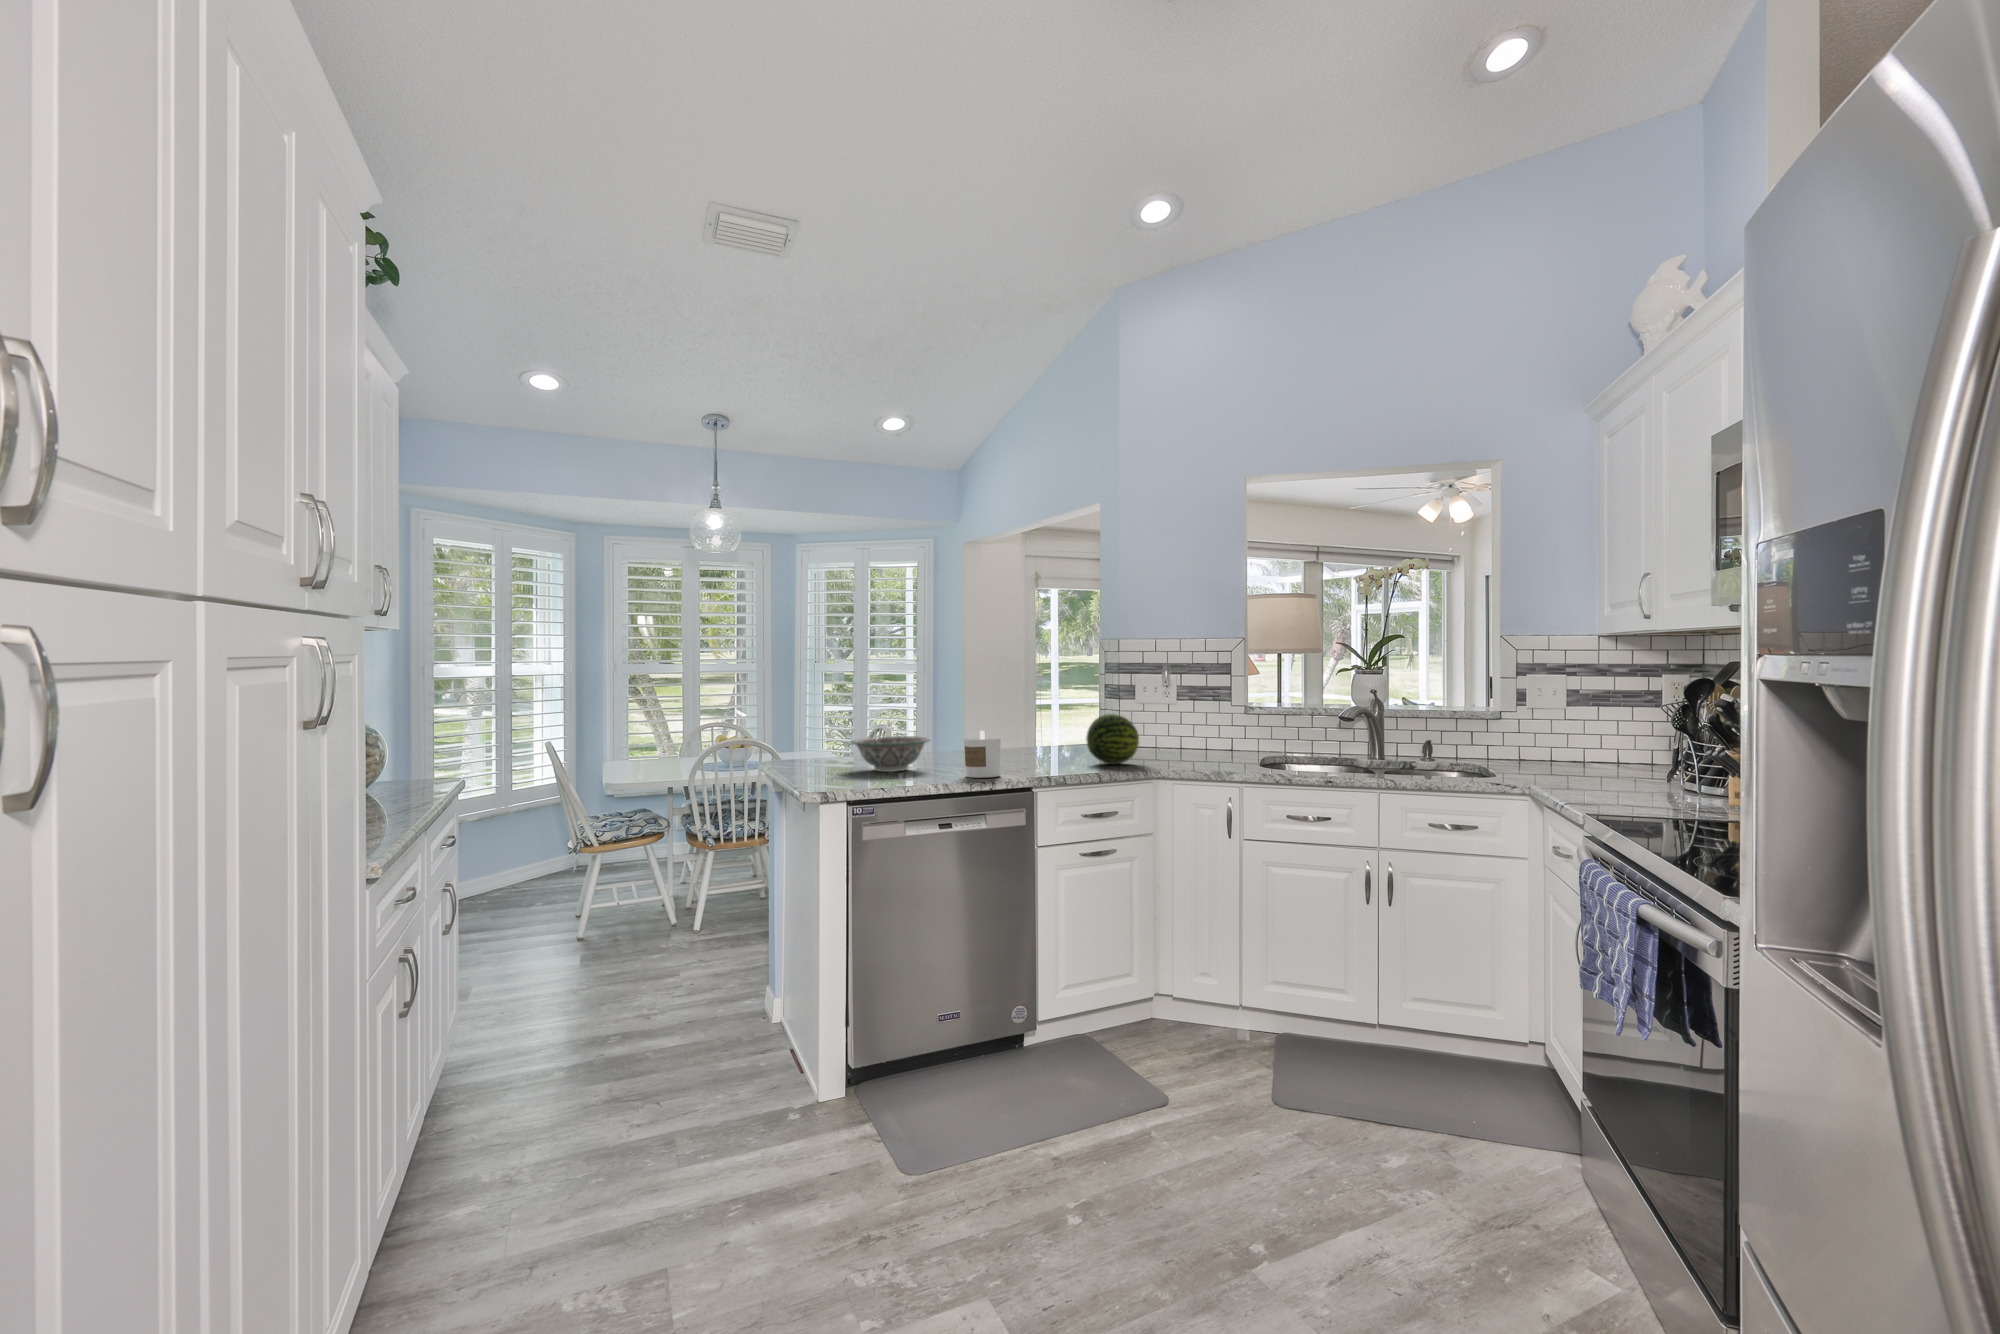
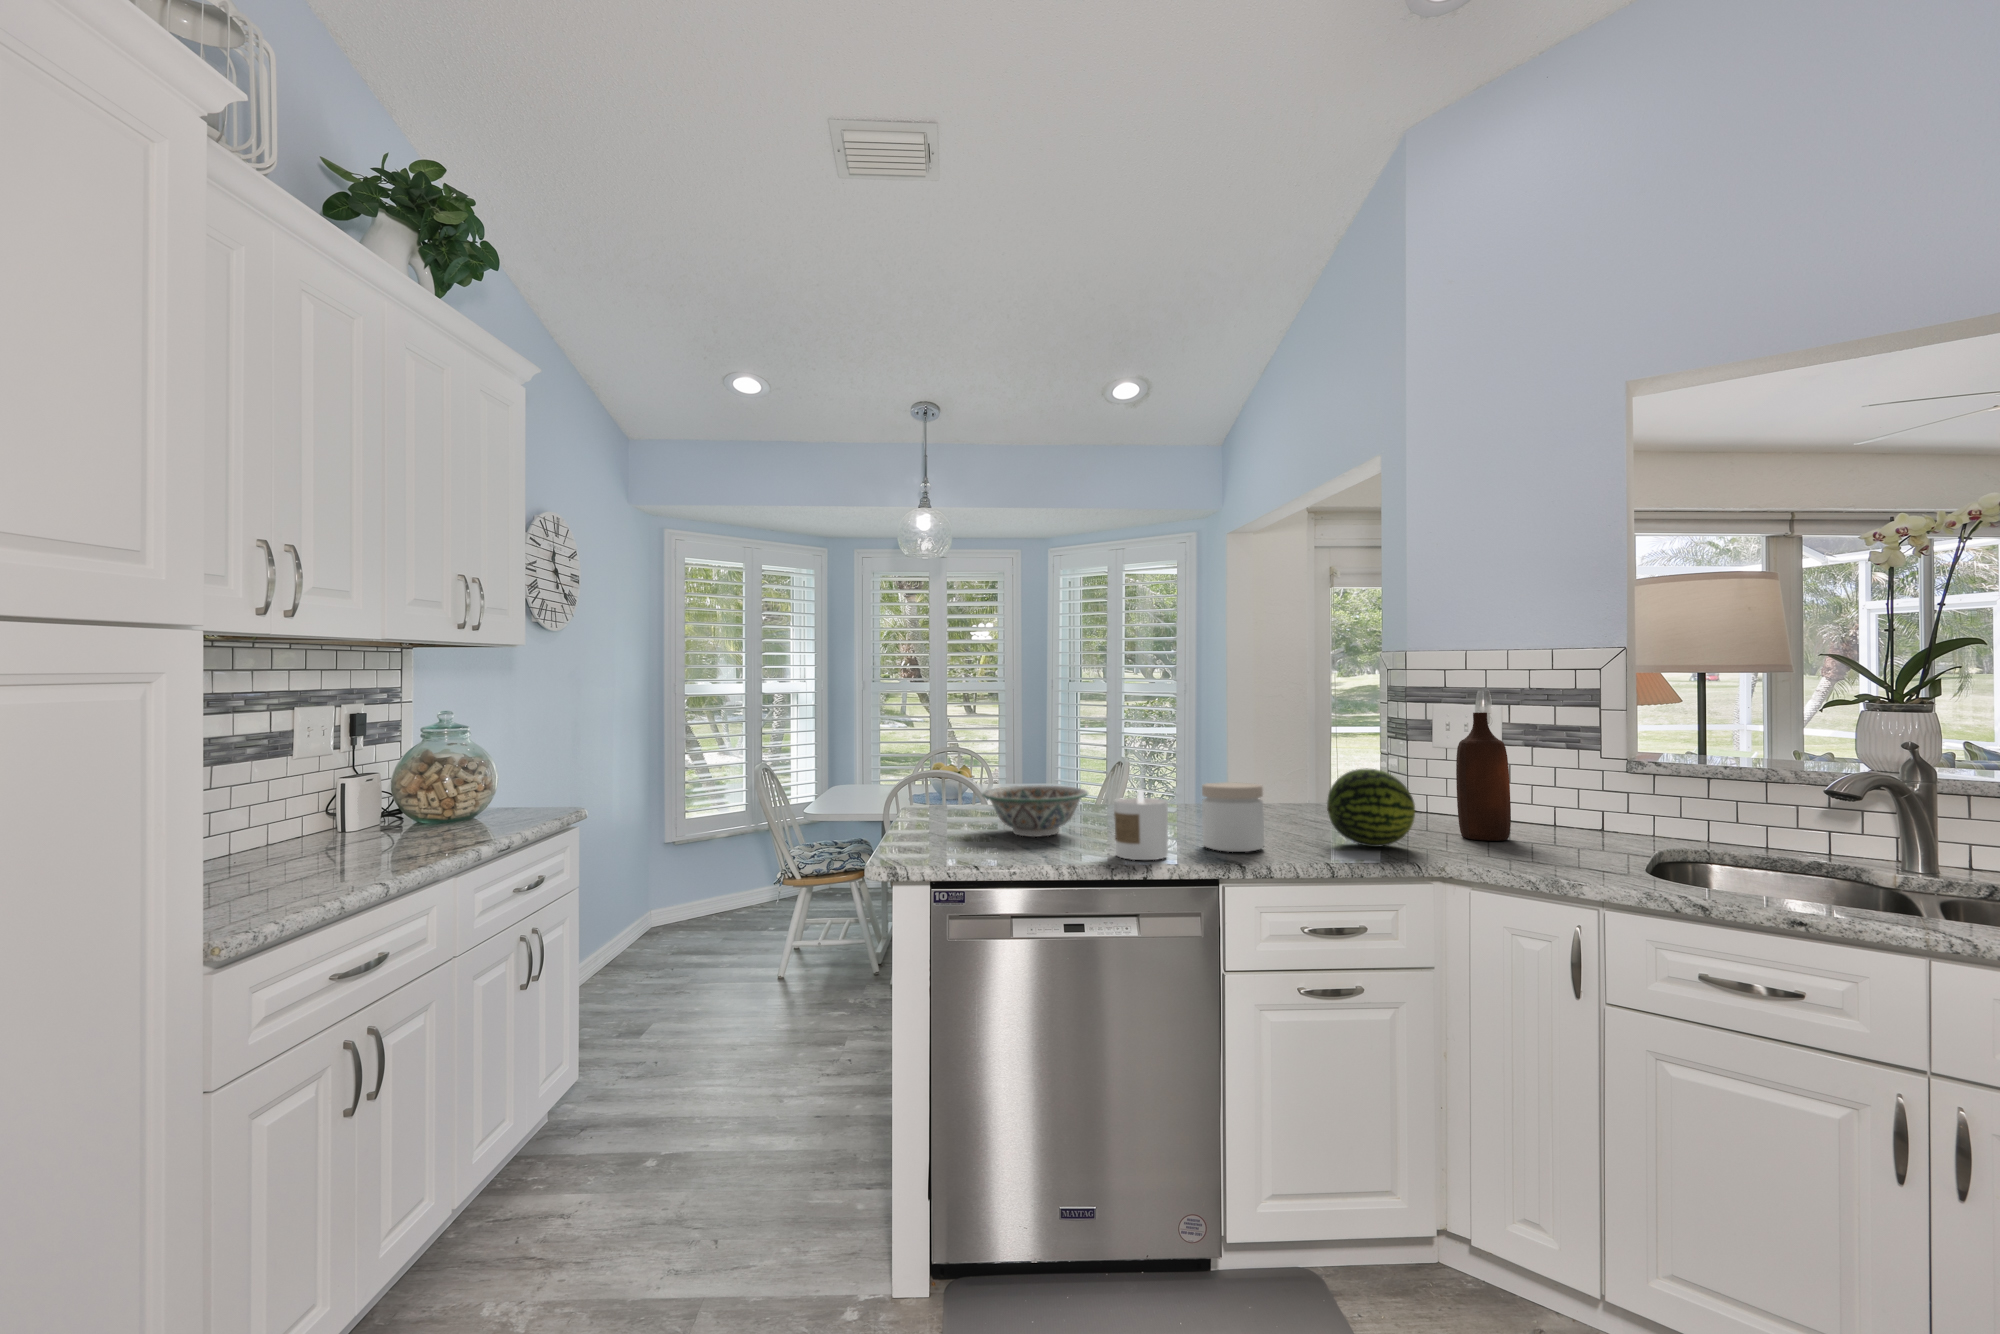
bottle: none [1155,678,1185,758] -> present [1456,712,1511,841]
jar: none [1013,726,1054,771] -> present [1202,782,1264,852]

